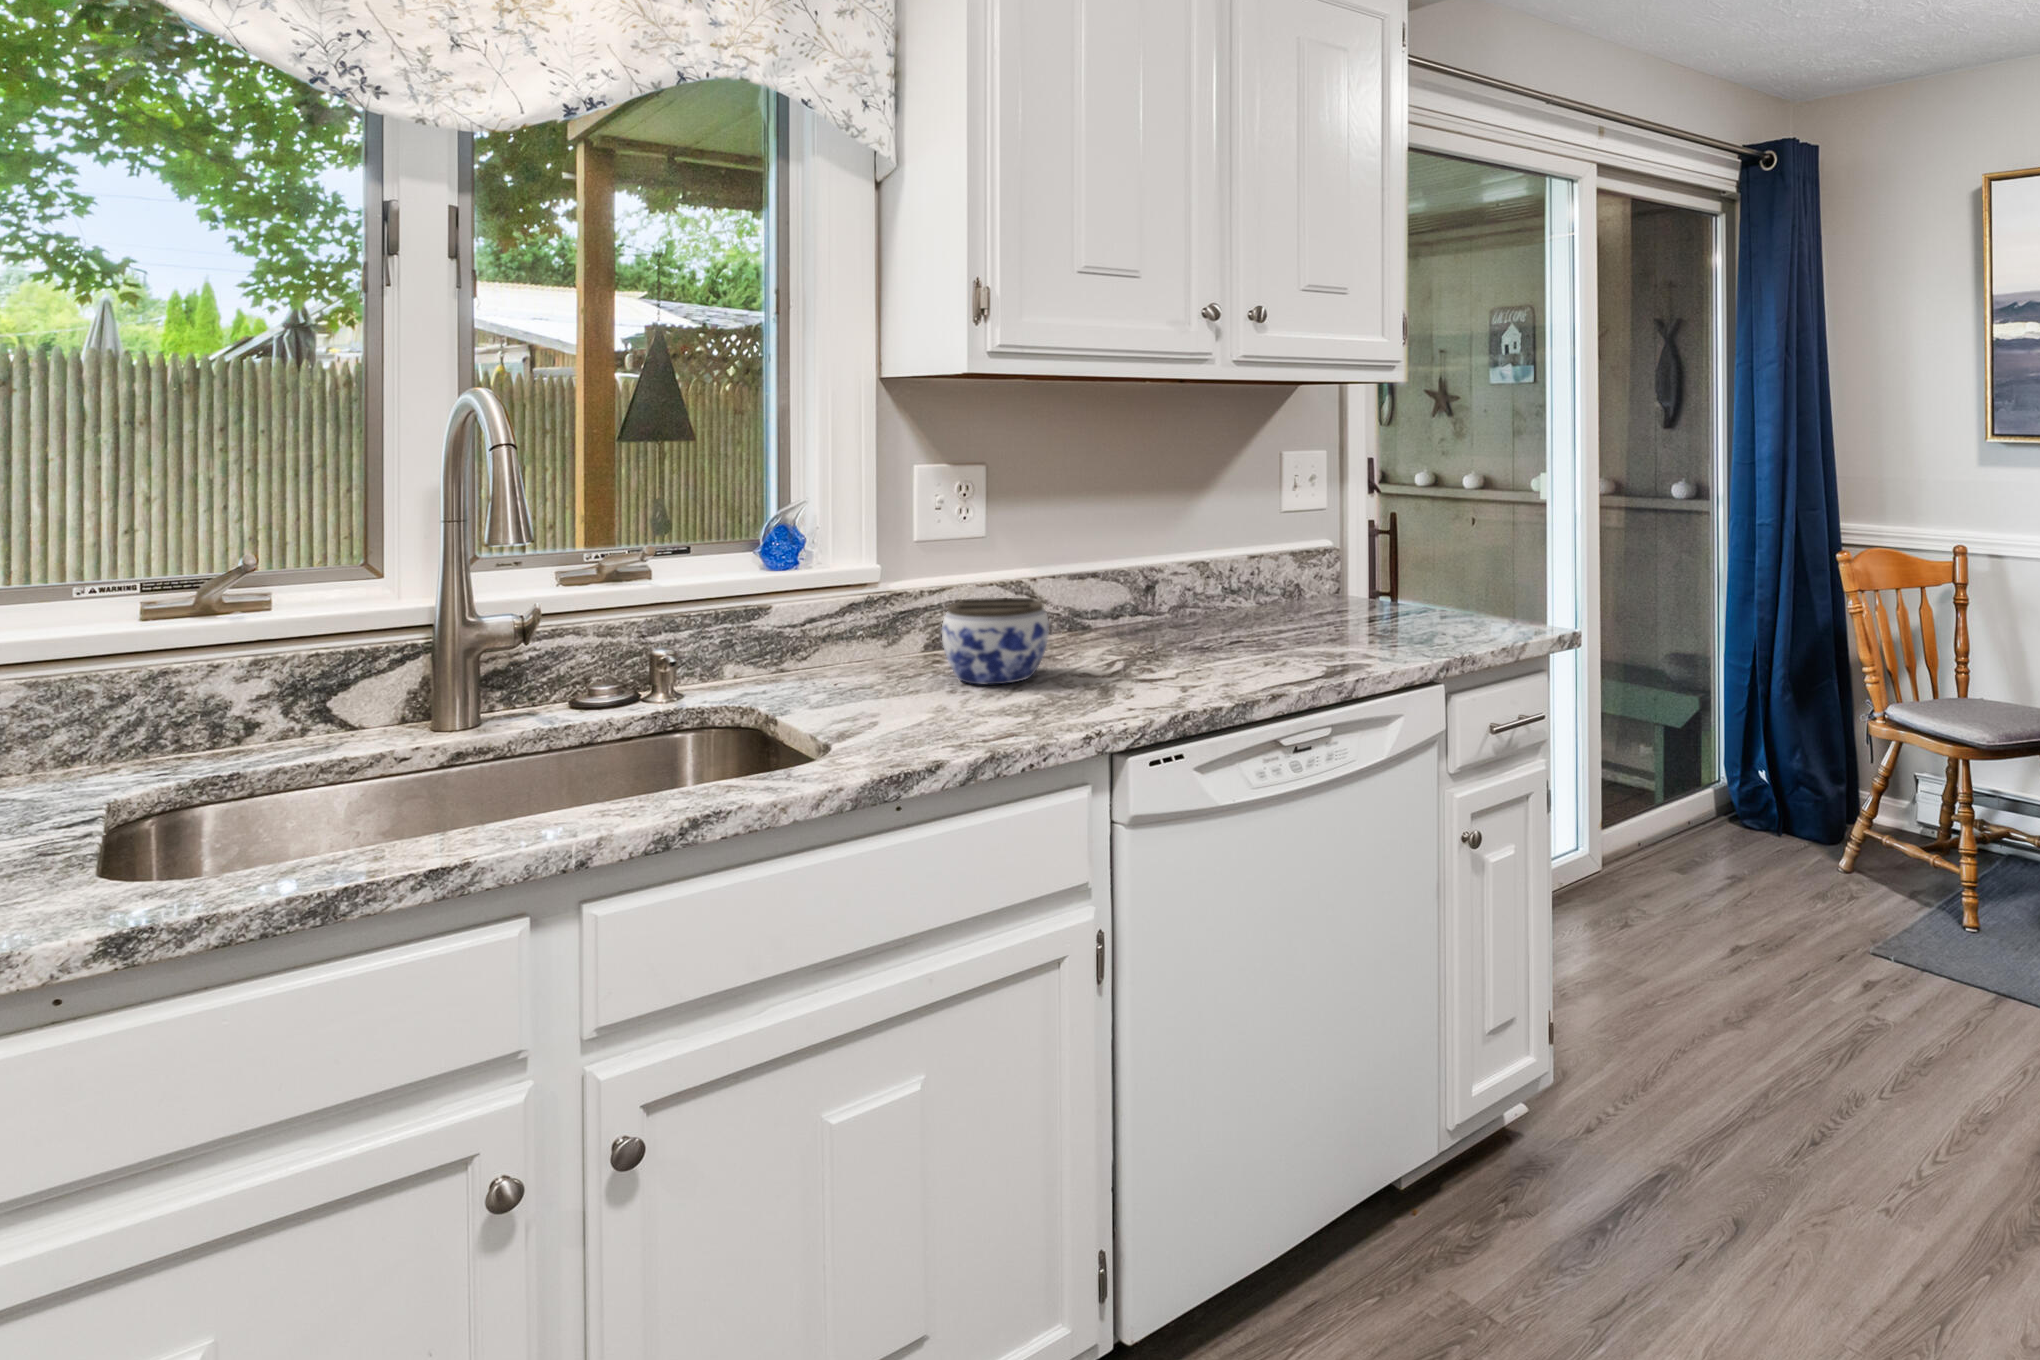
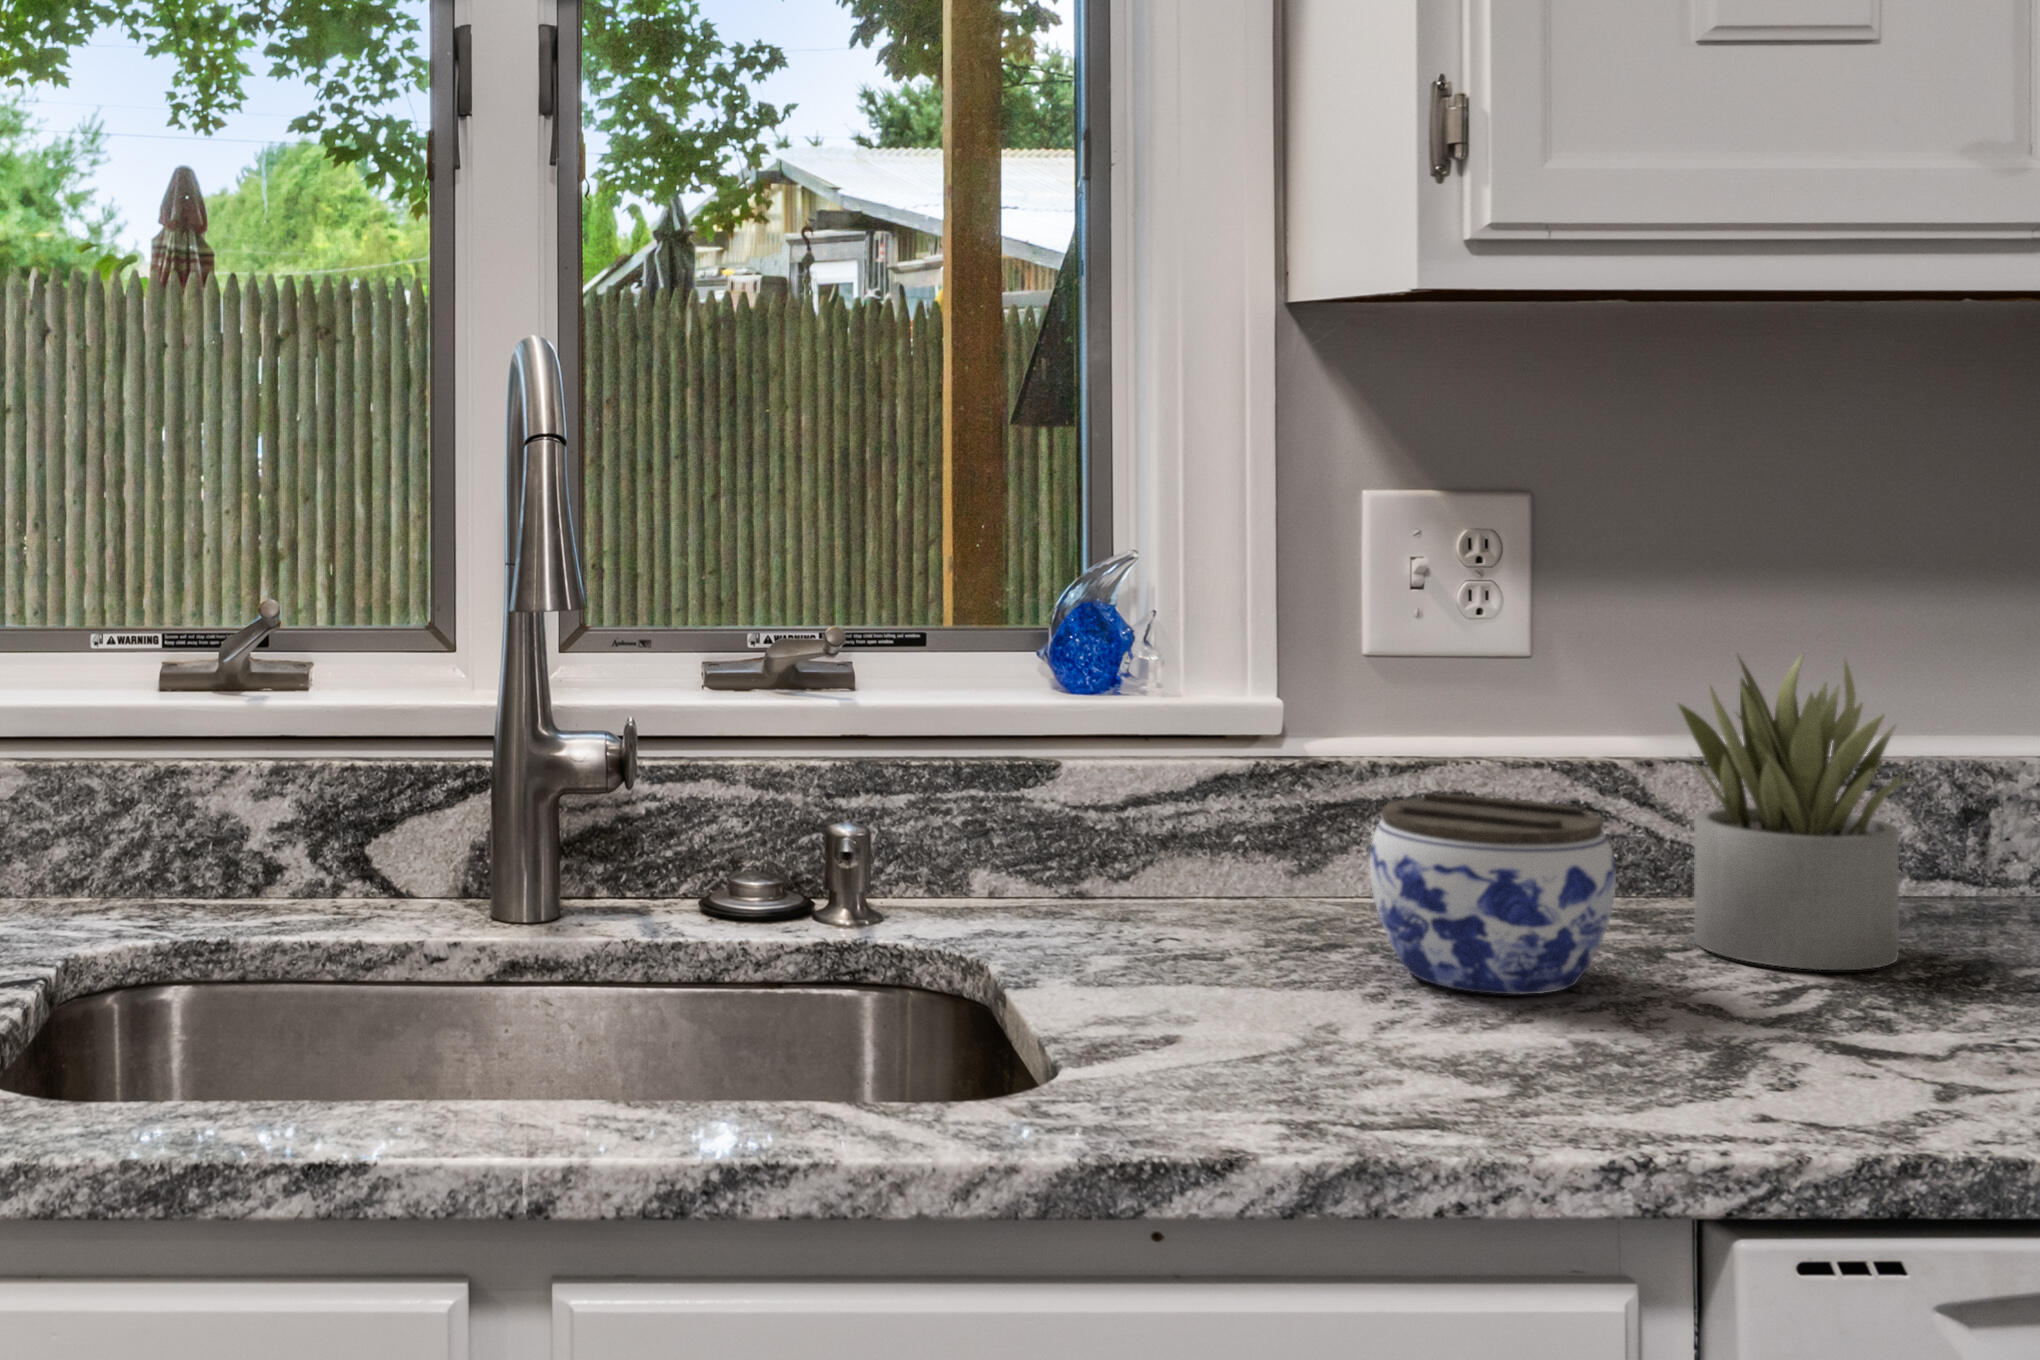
succulent plant: none [1056,525,1151,657] -> present [1678,653,1907,970]

